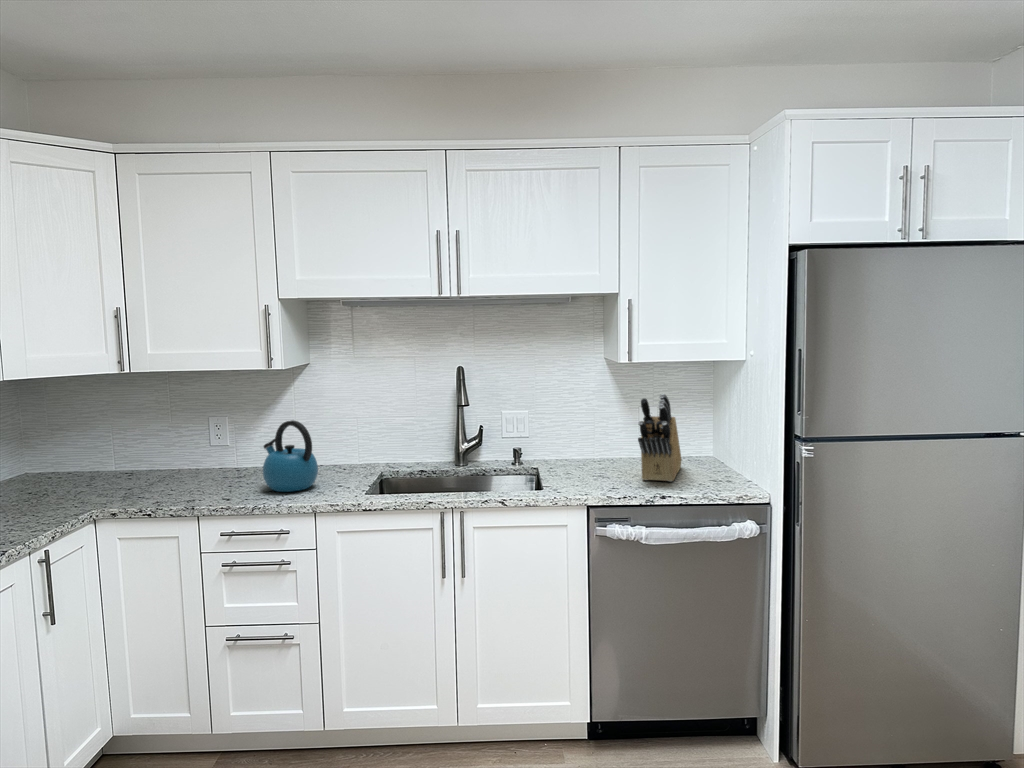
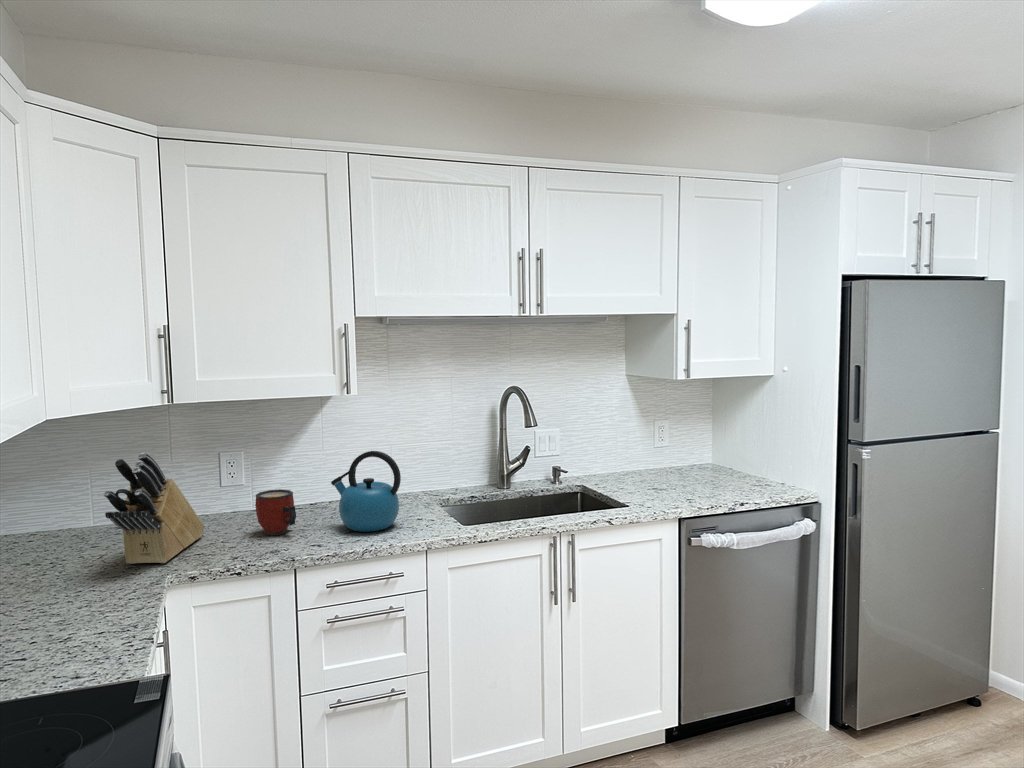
knife block: present [638,394,681,482] -> present [104,453,204,564]
mug: none [201,450,234,488] -> present [255,489,296,535]

